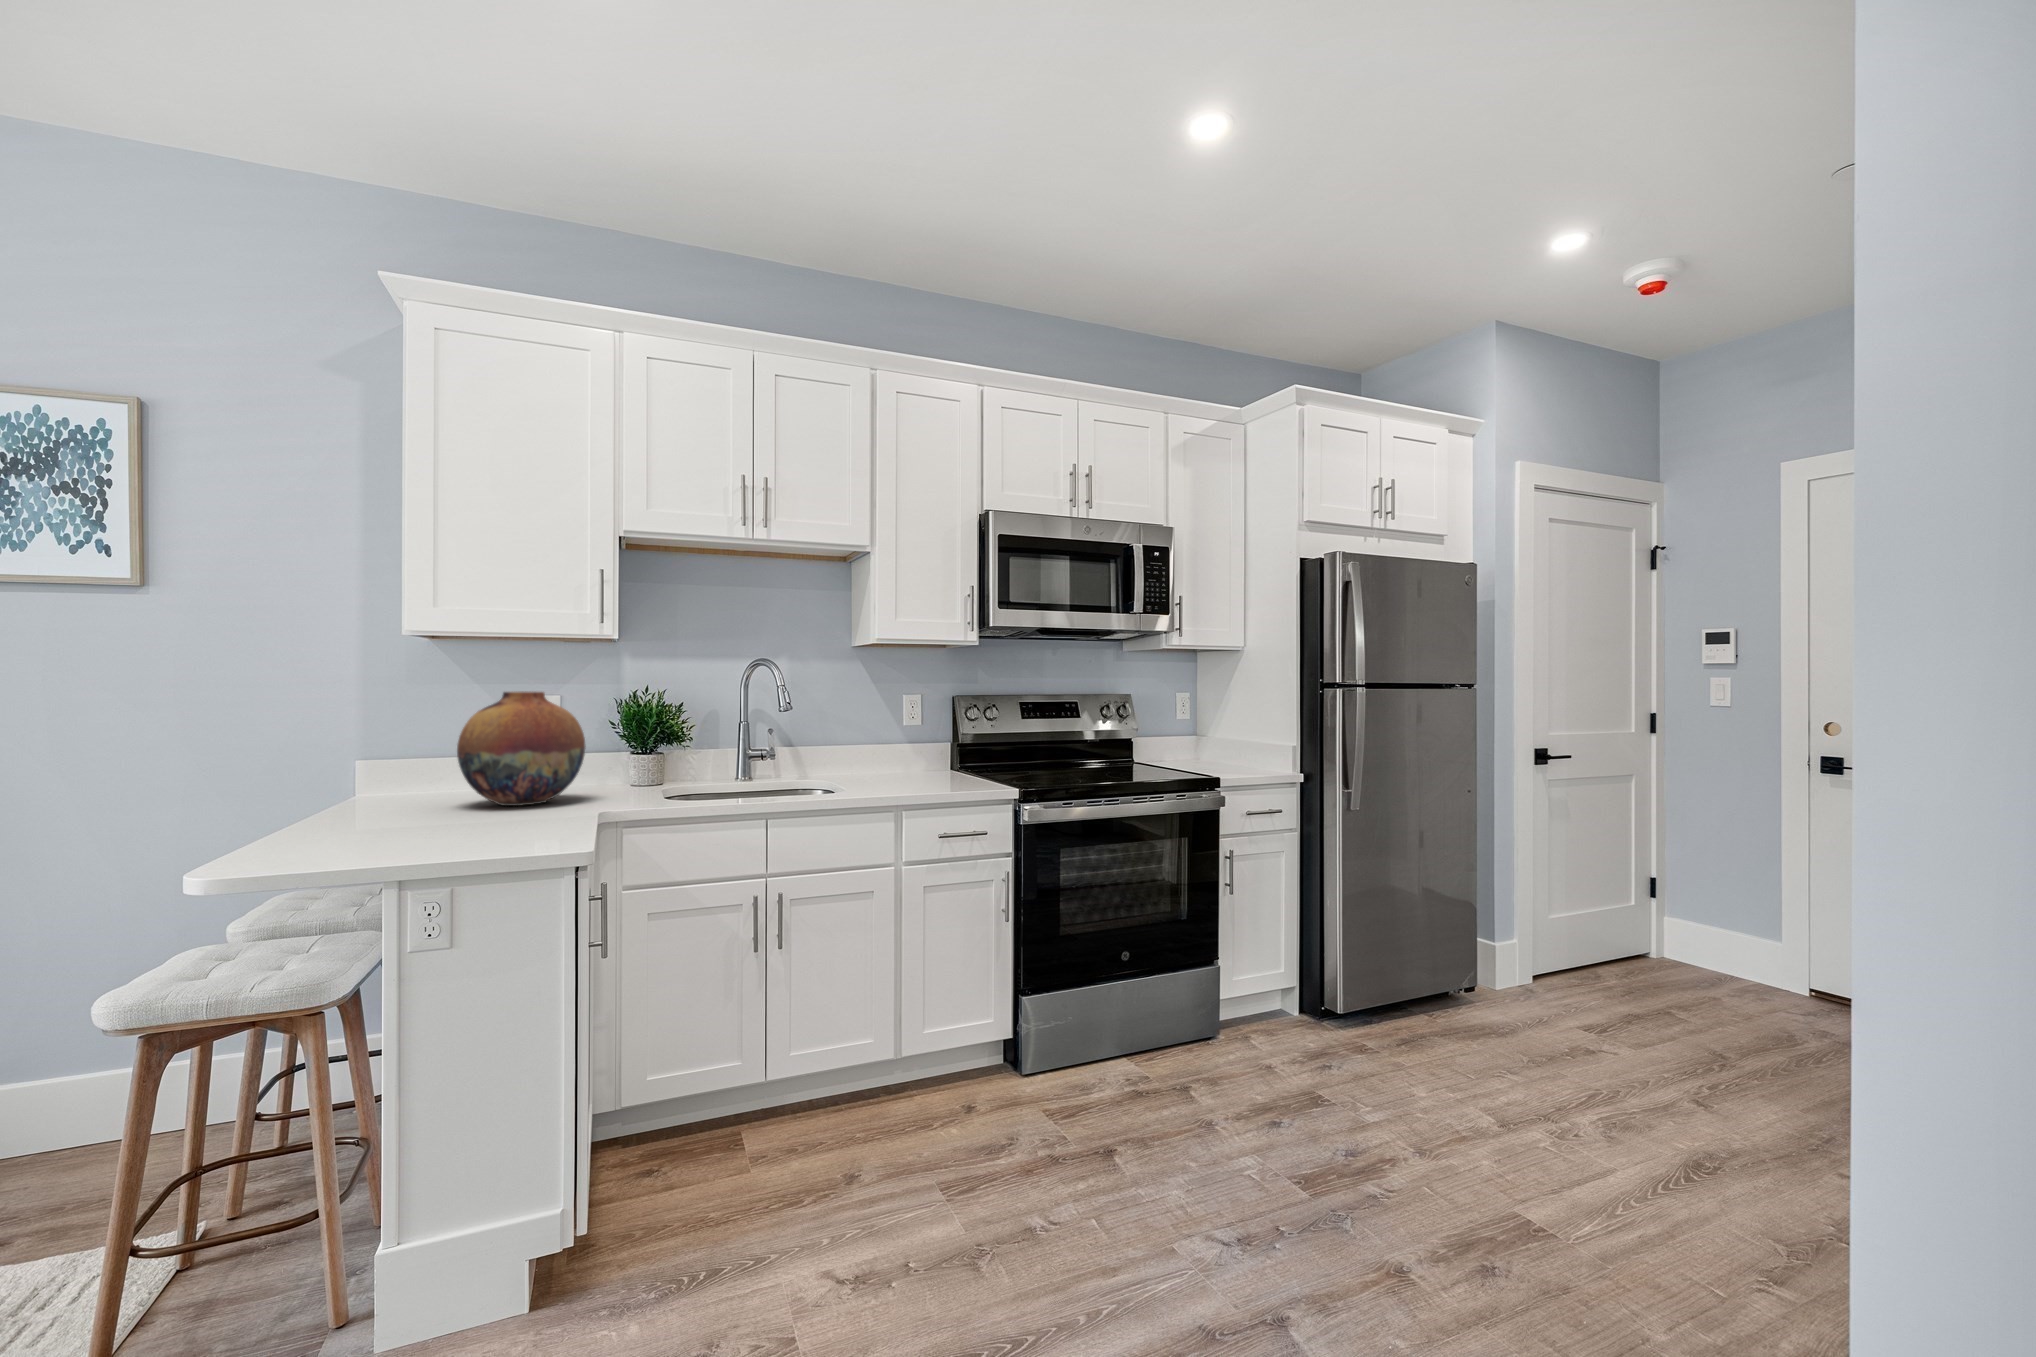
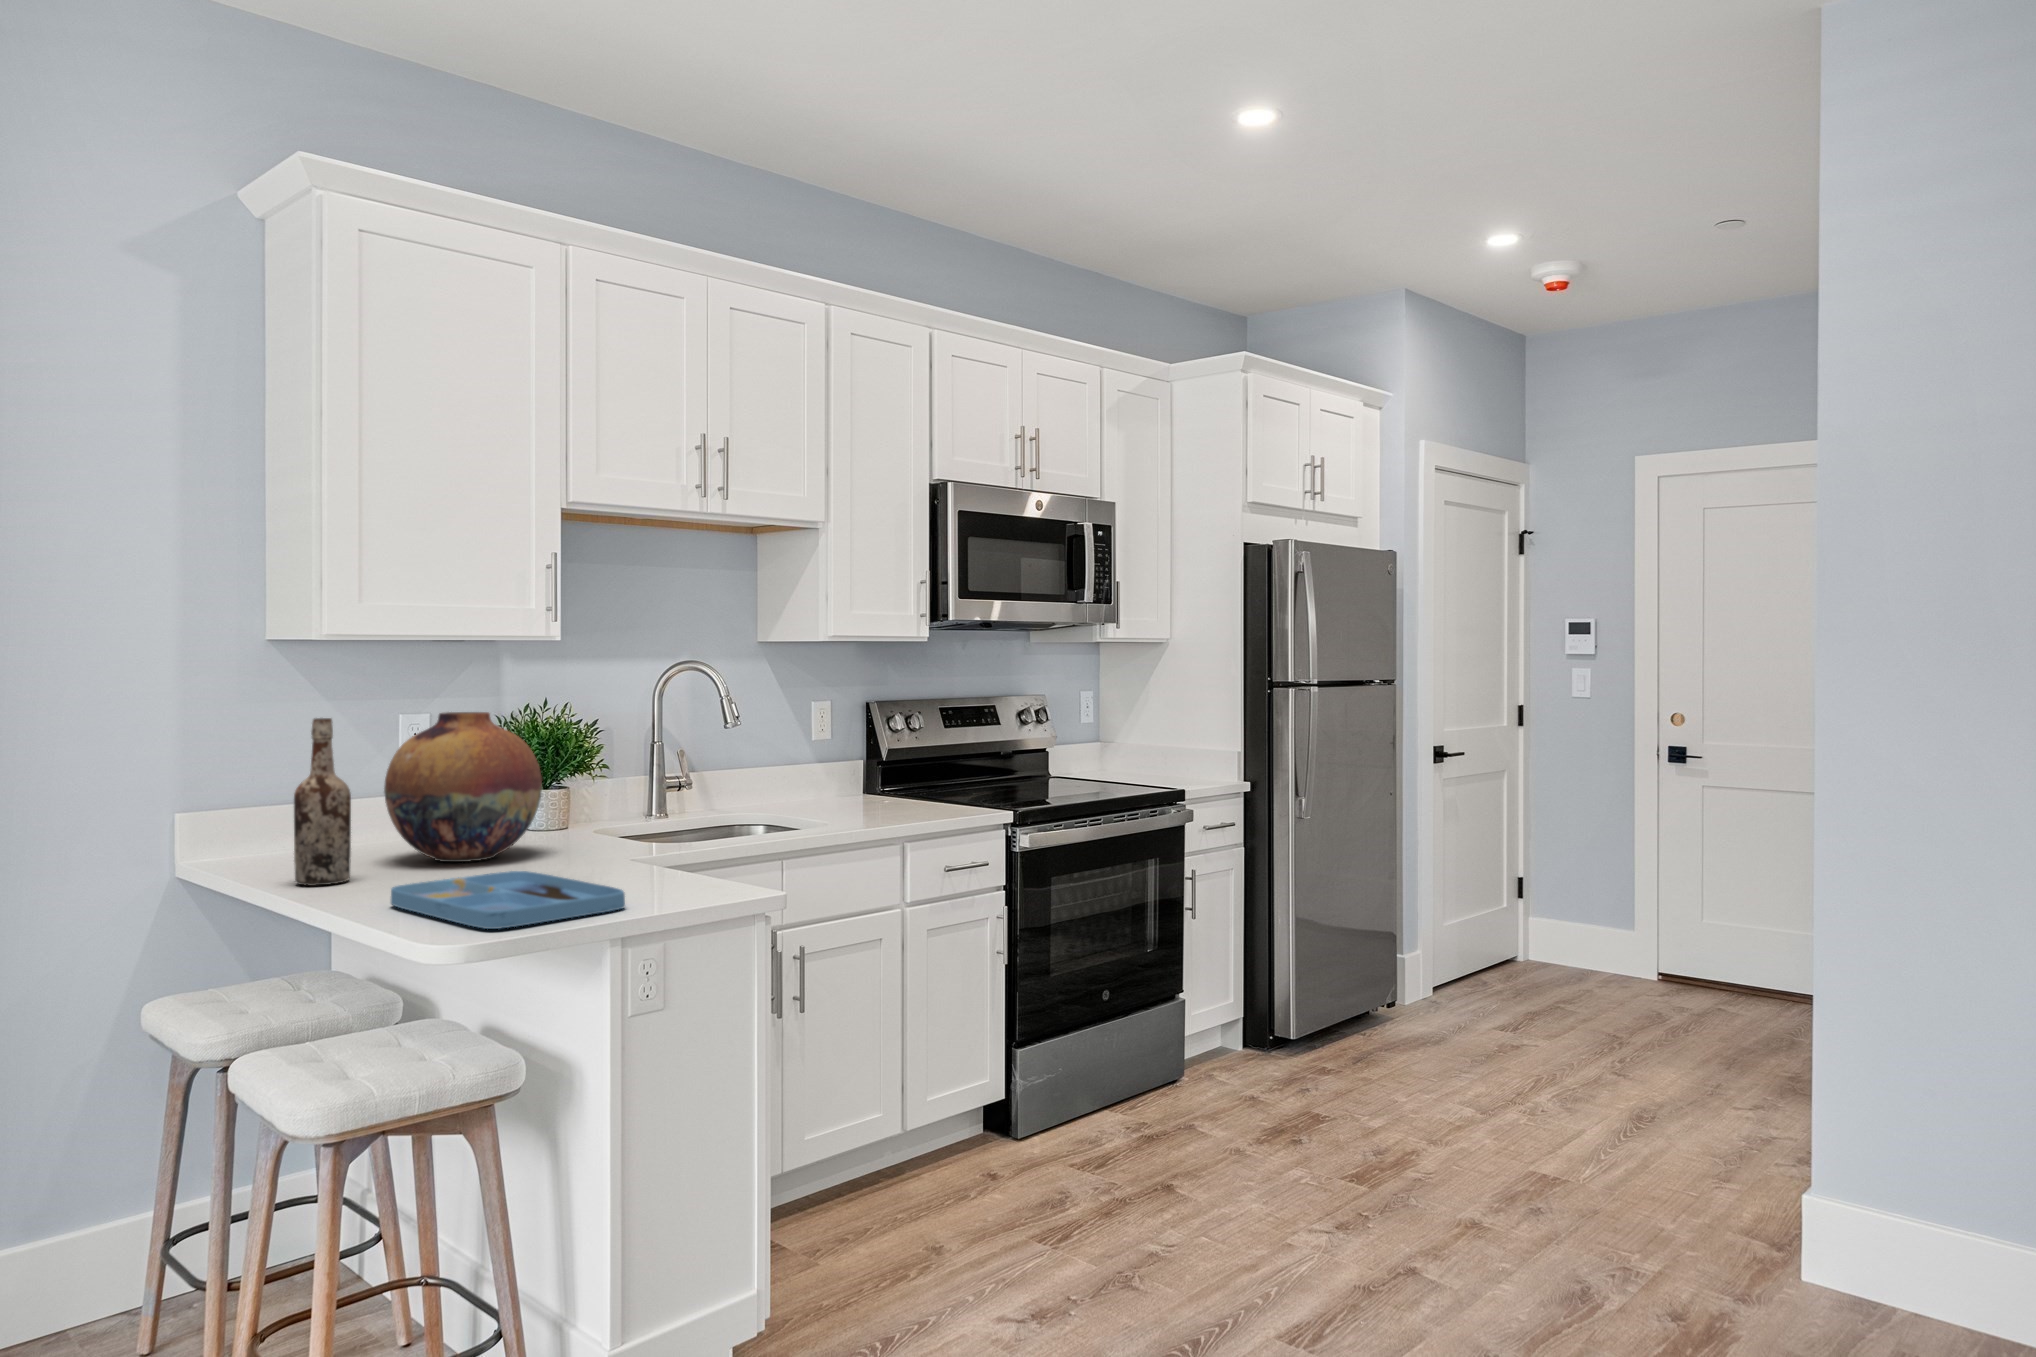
wine bottle: none [353,692,401,817] -> present [294,718,351,886]
tray: none [283,815,464,865] -> present [391,871,625,929]

